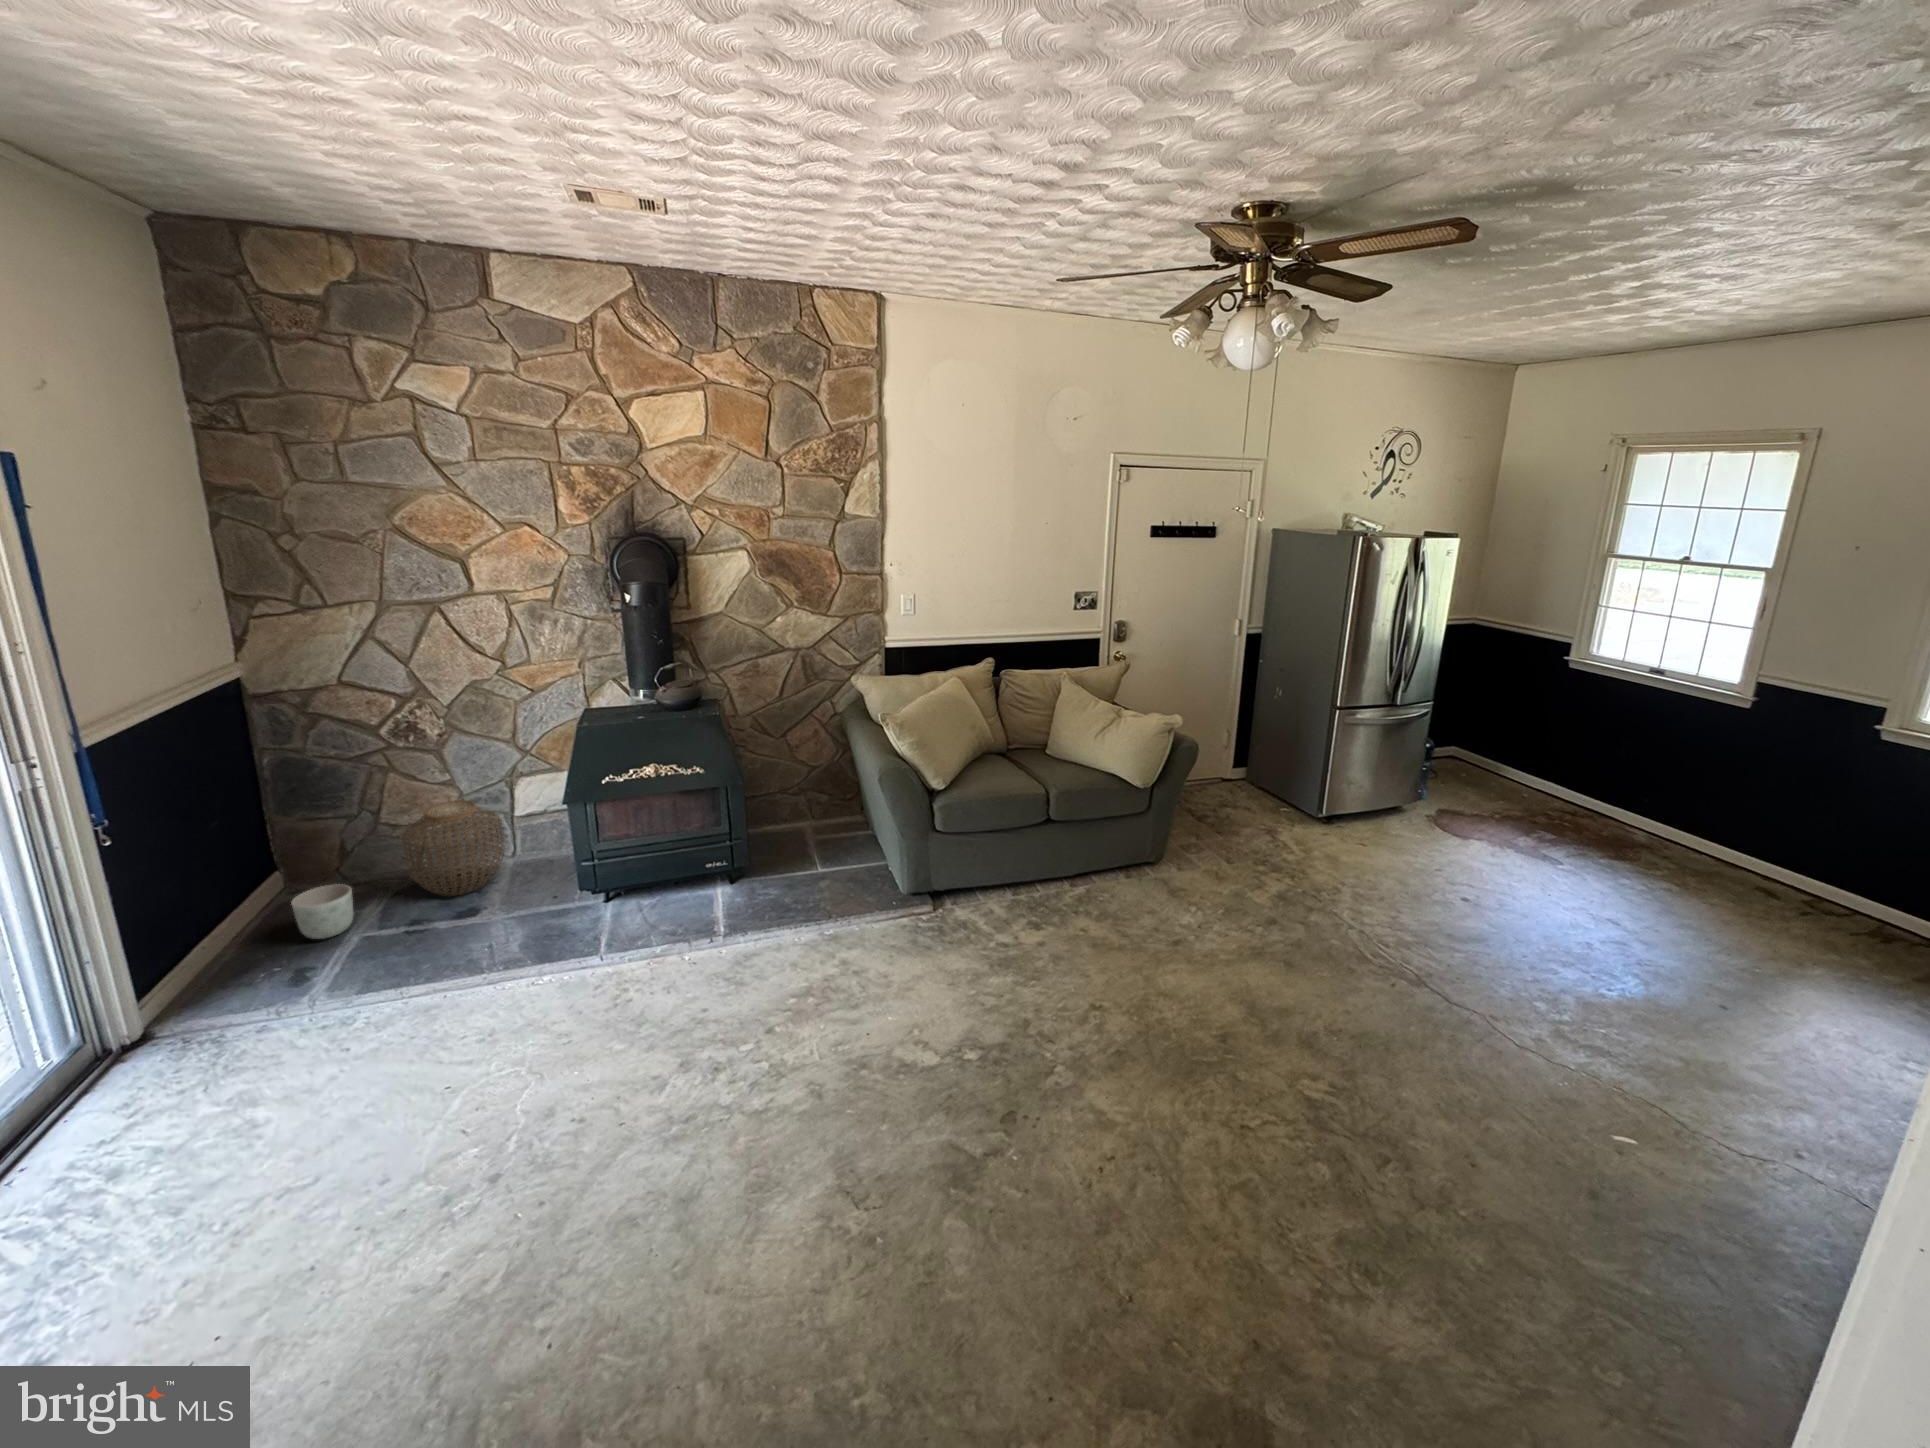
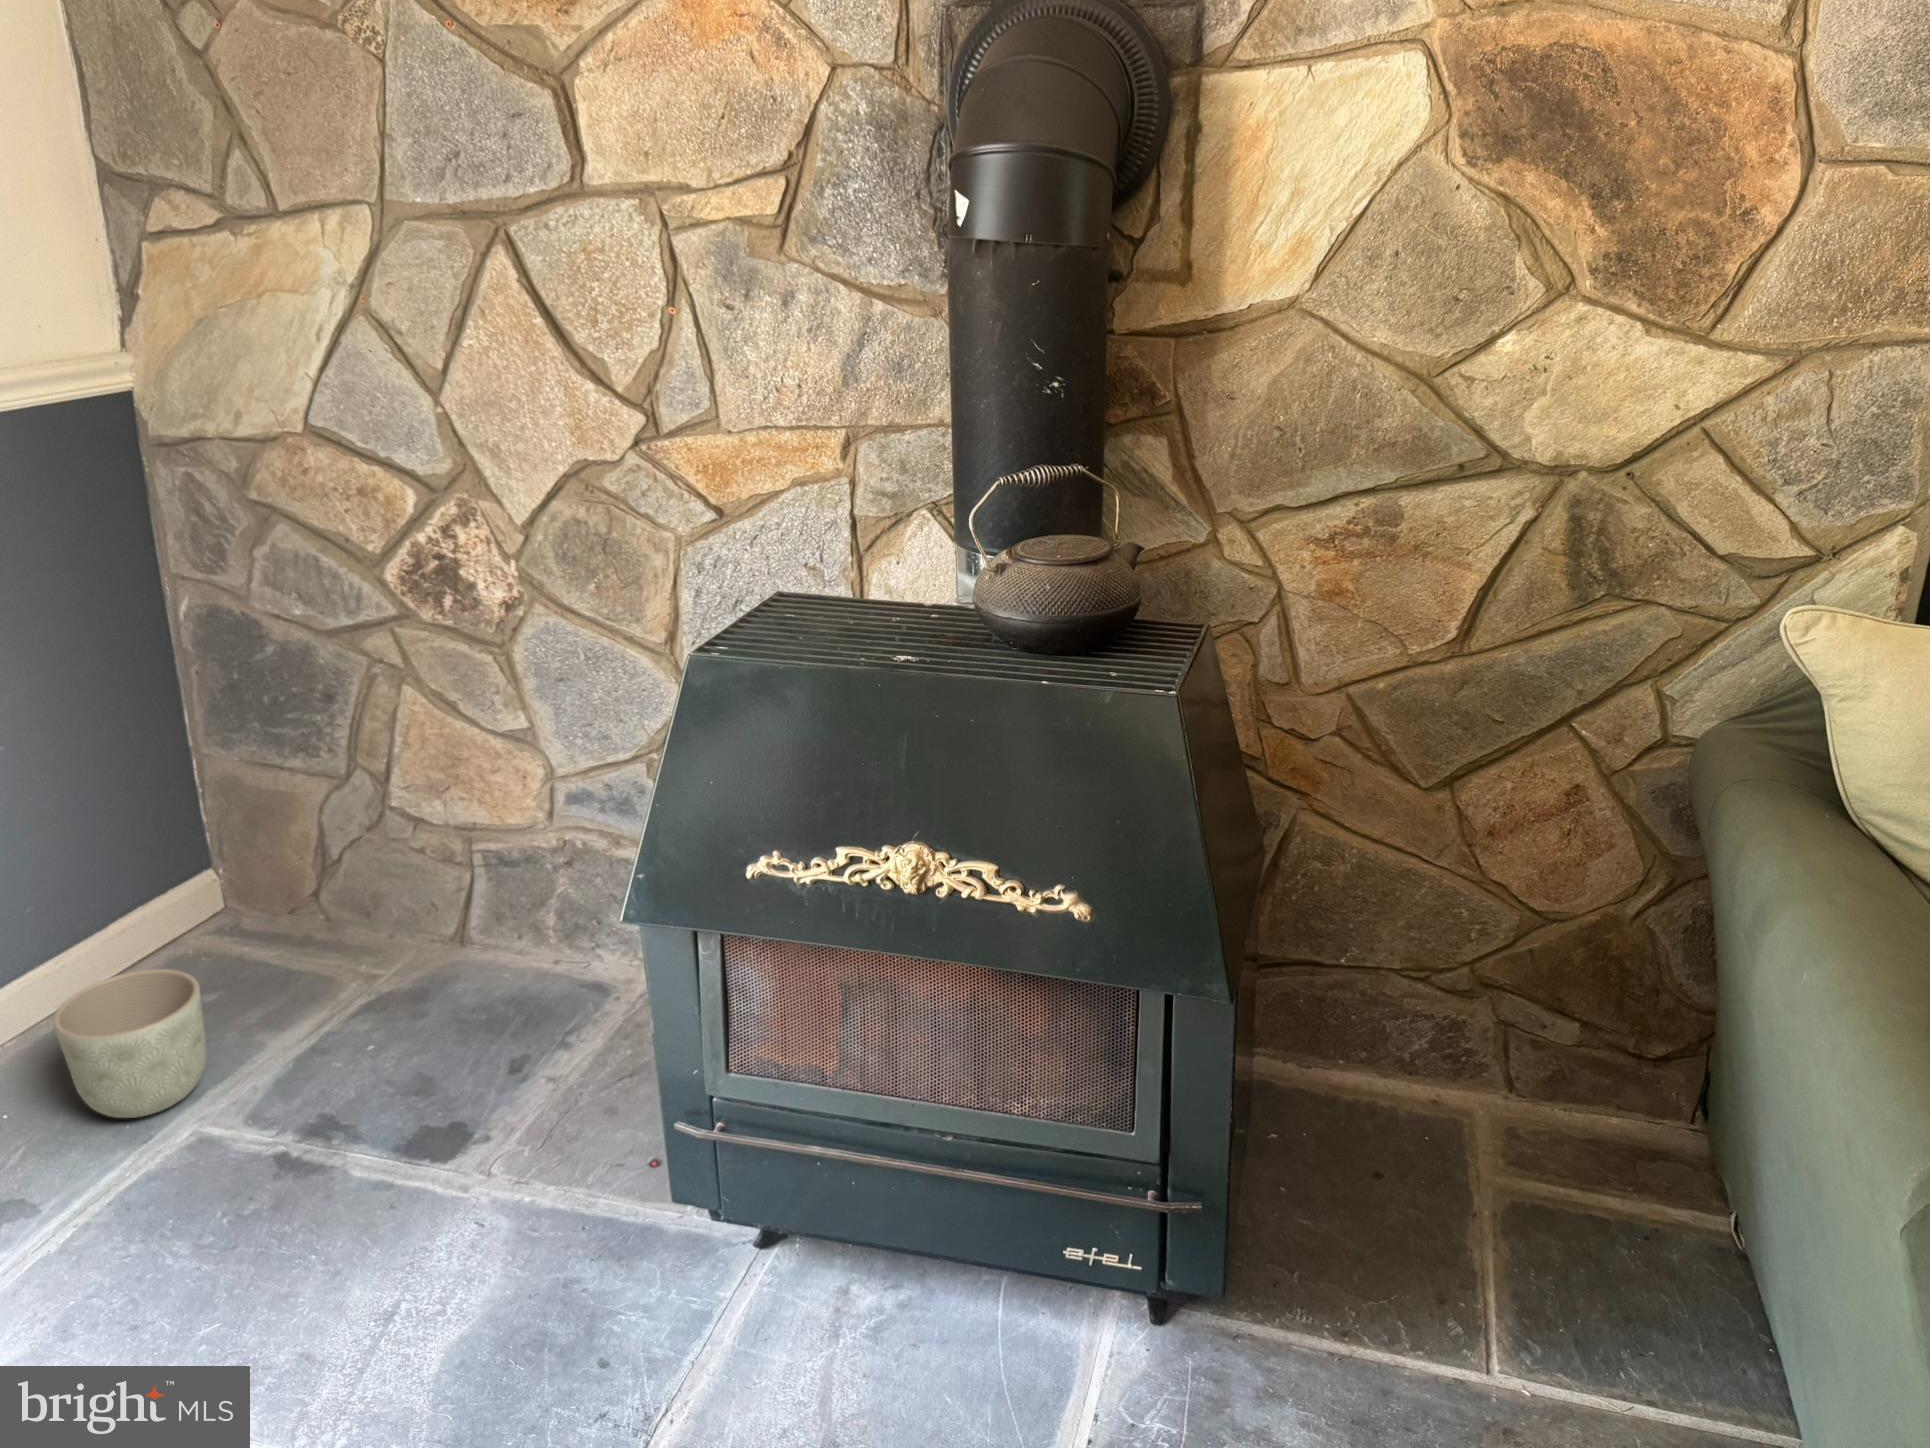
woven basket: present [402,800,505,896] -> none [352,794,605,1063]

